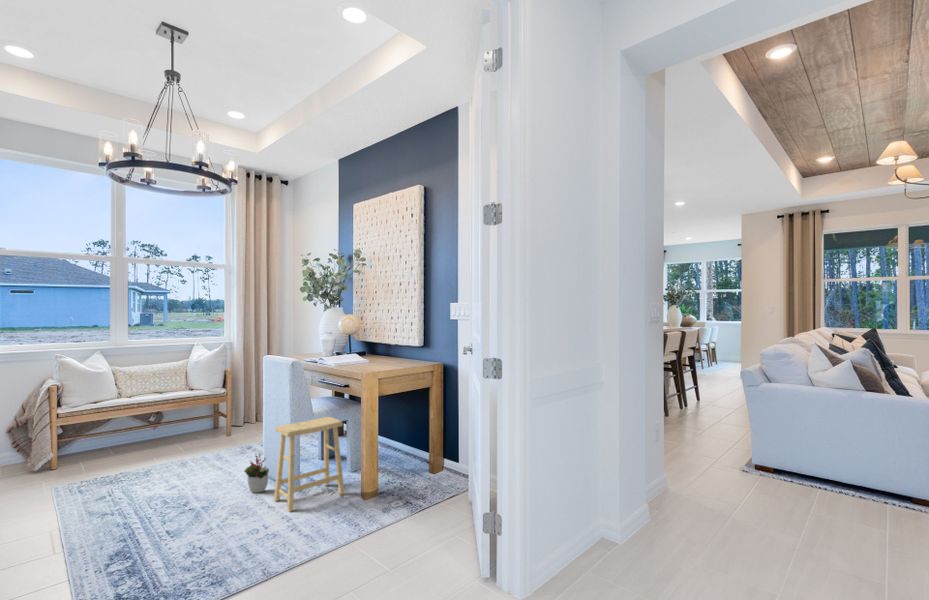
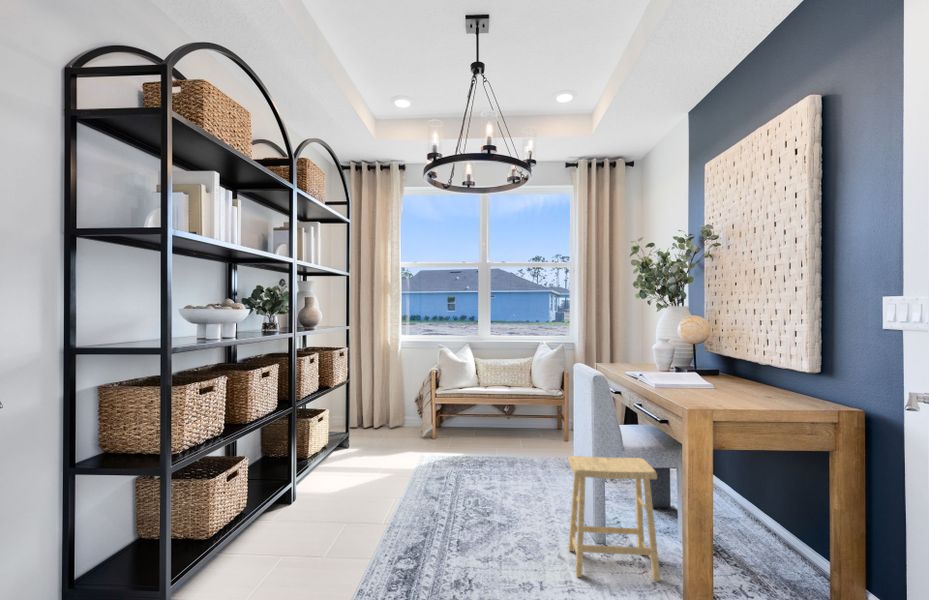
decorative plant: present [245,454,269,493] -> none [544,480,569,529]

